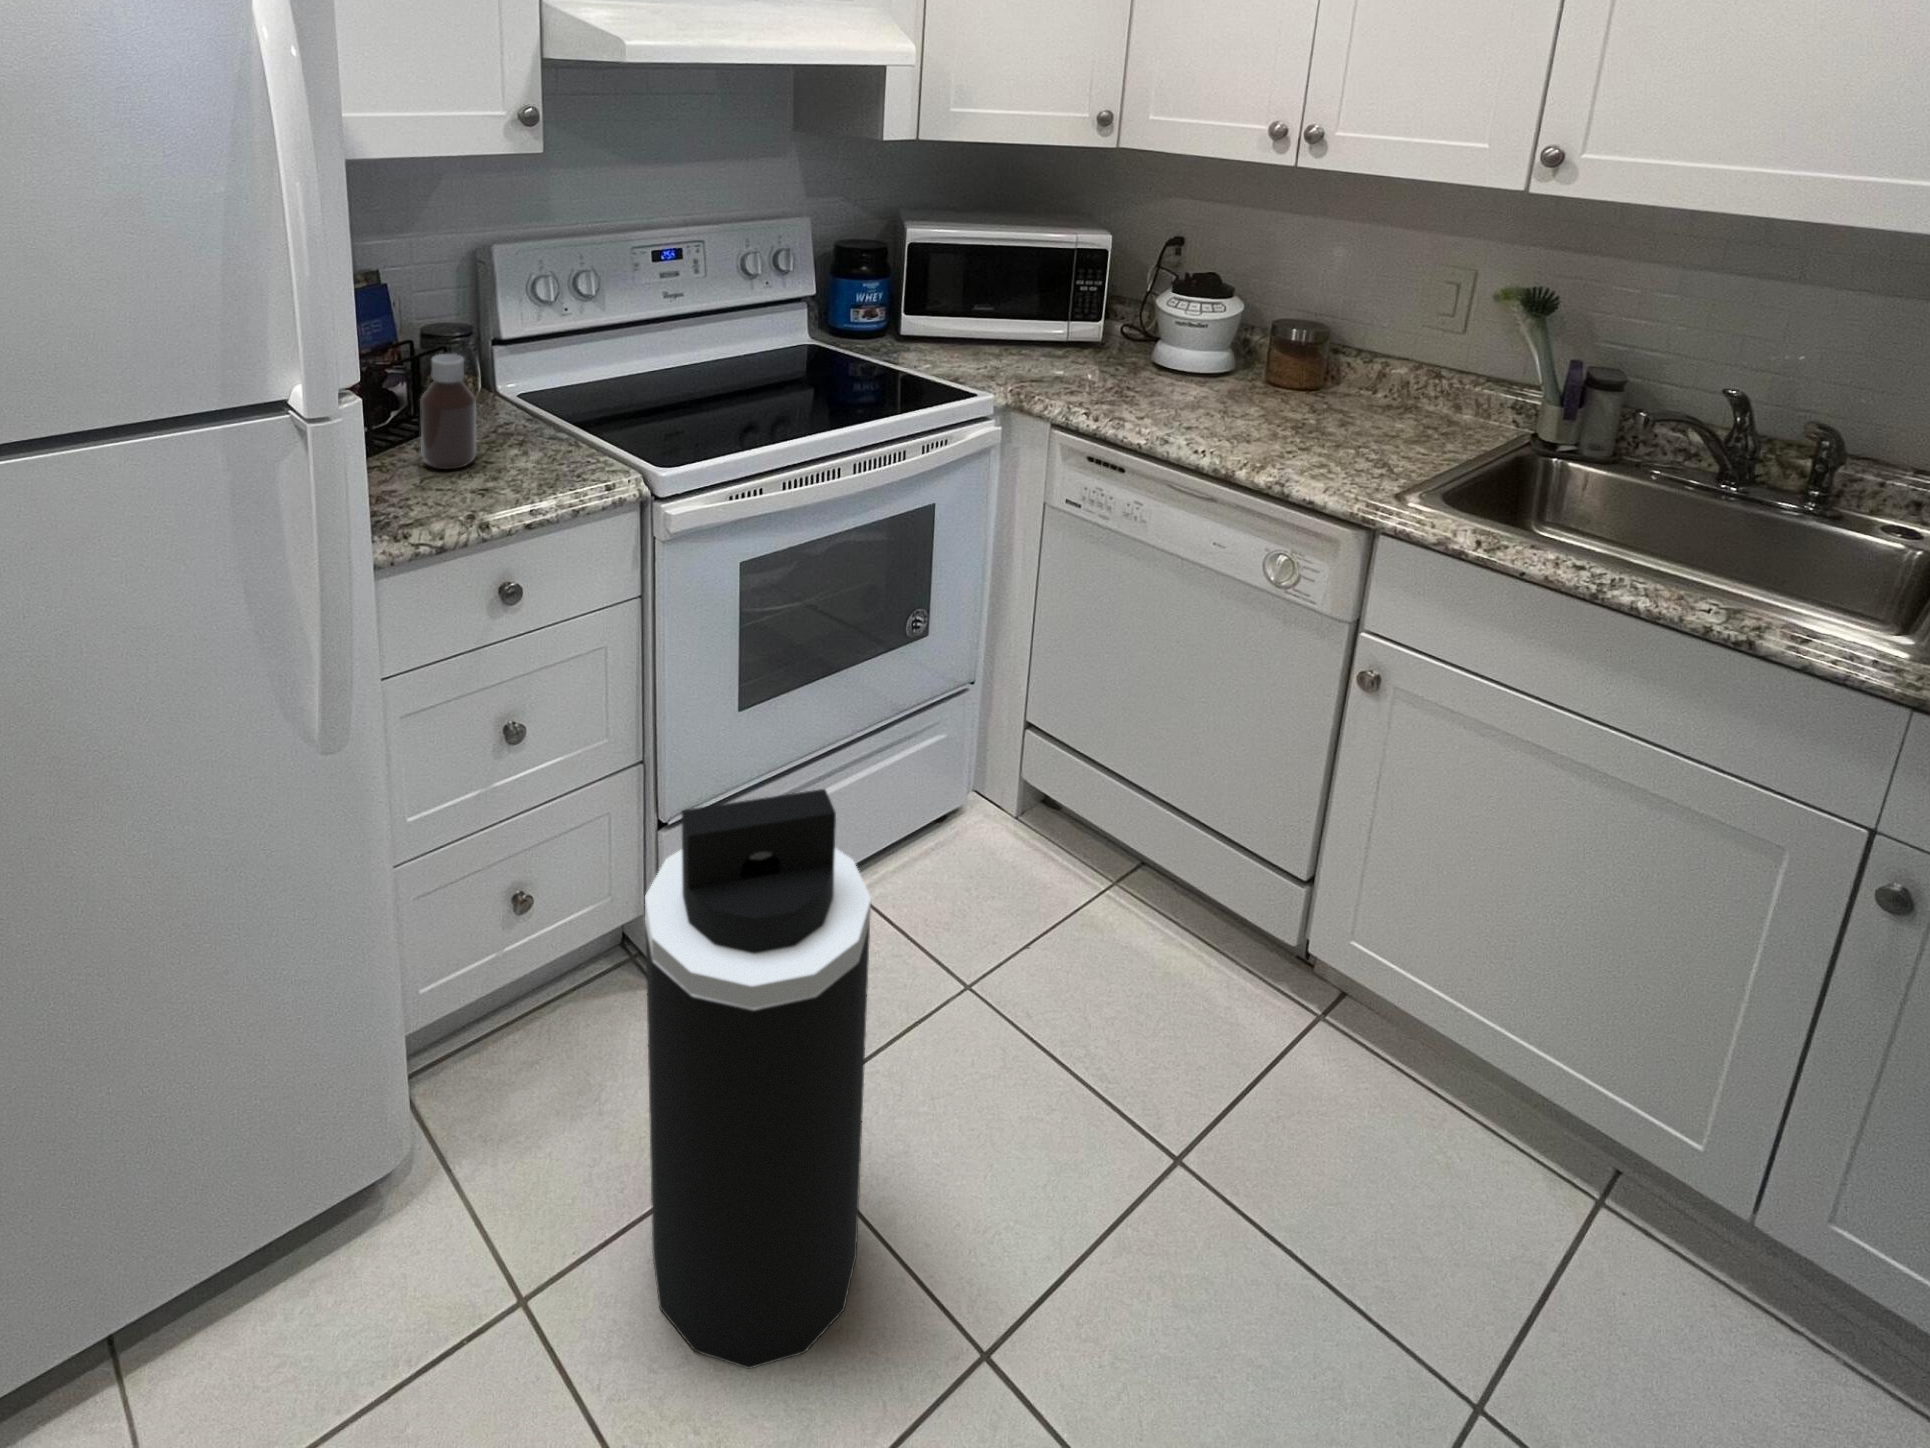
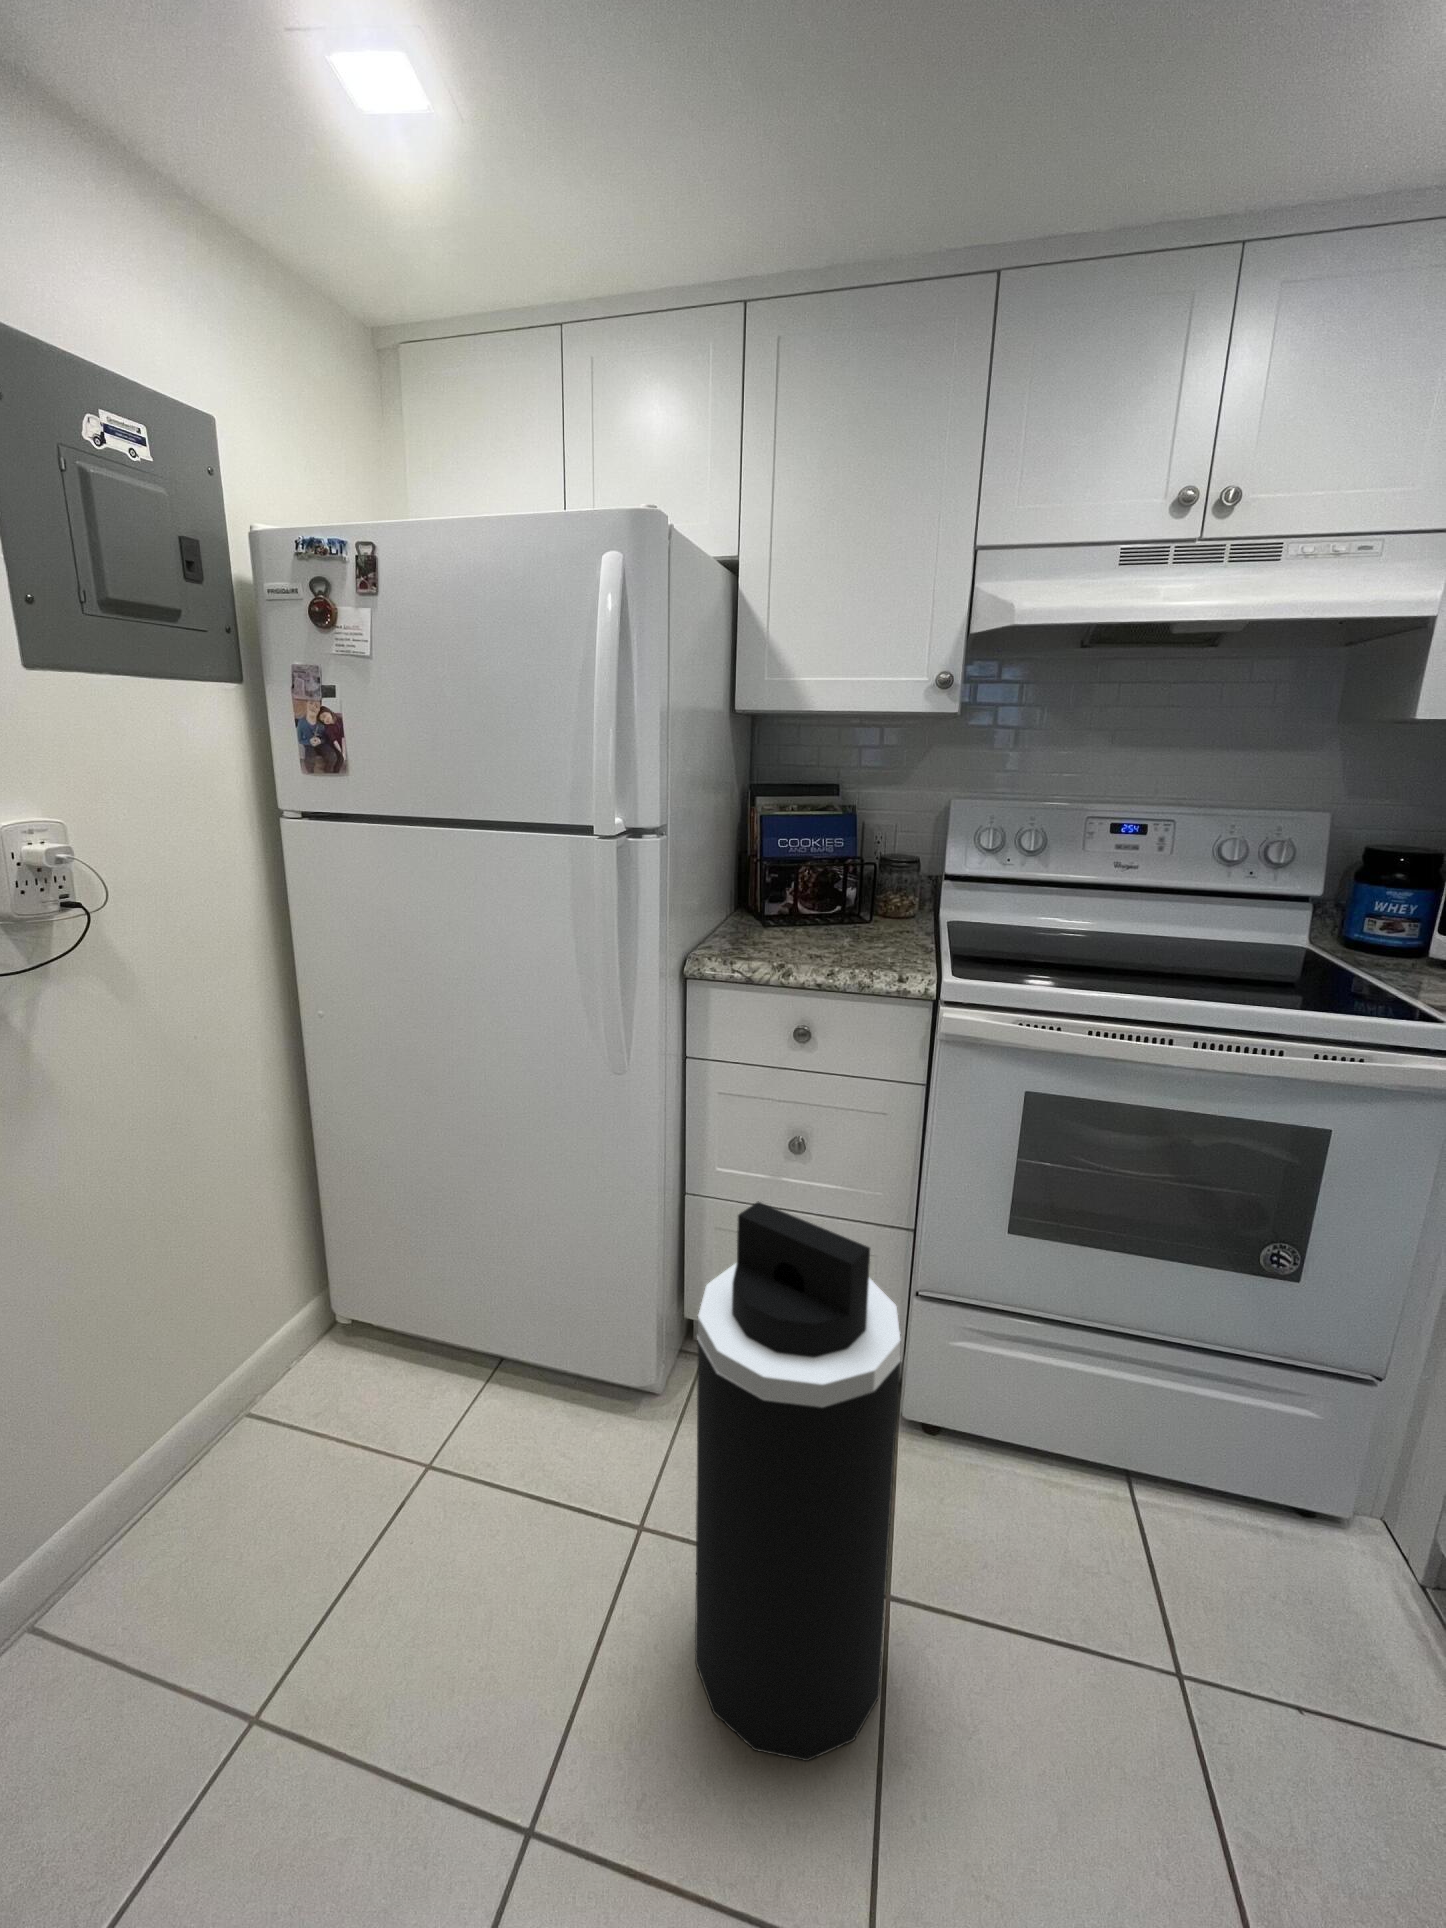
bottle: present [420,354,476,469] -> none [813,860,855,946]

